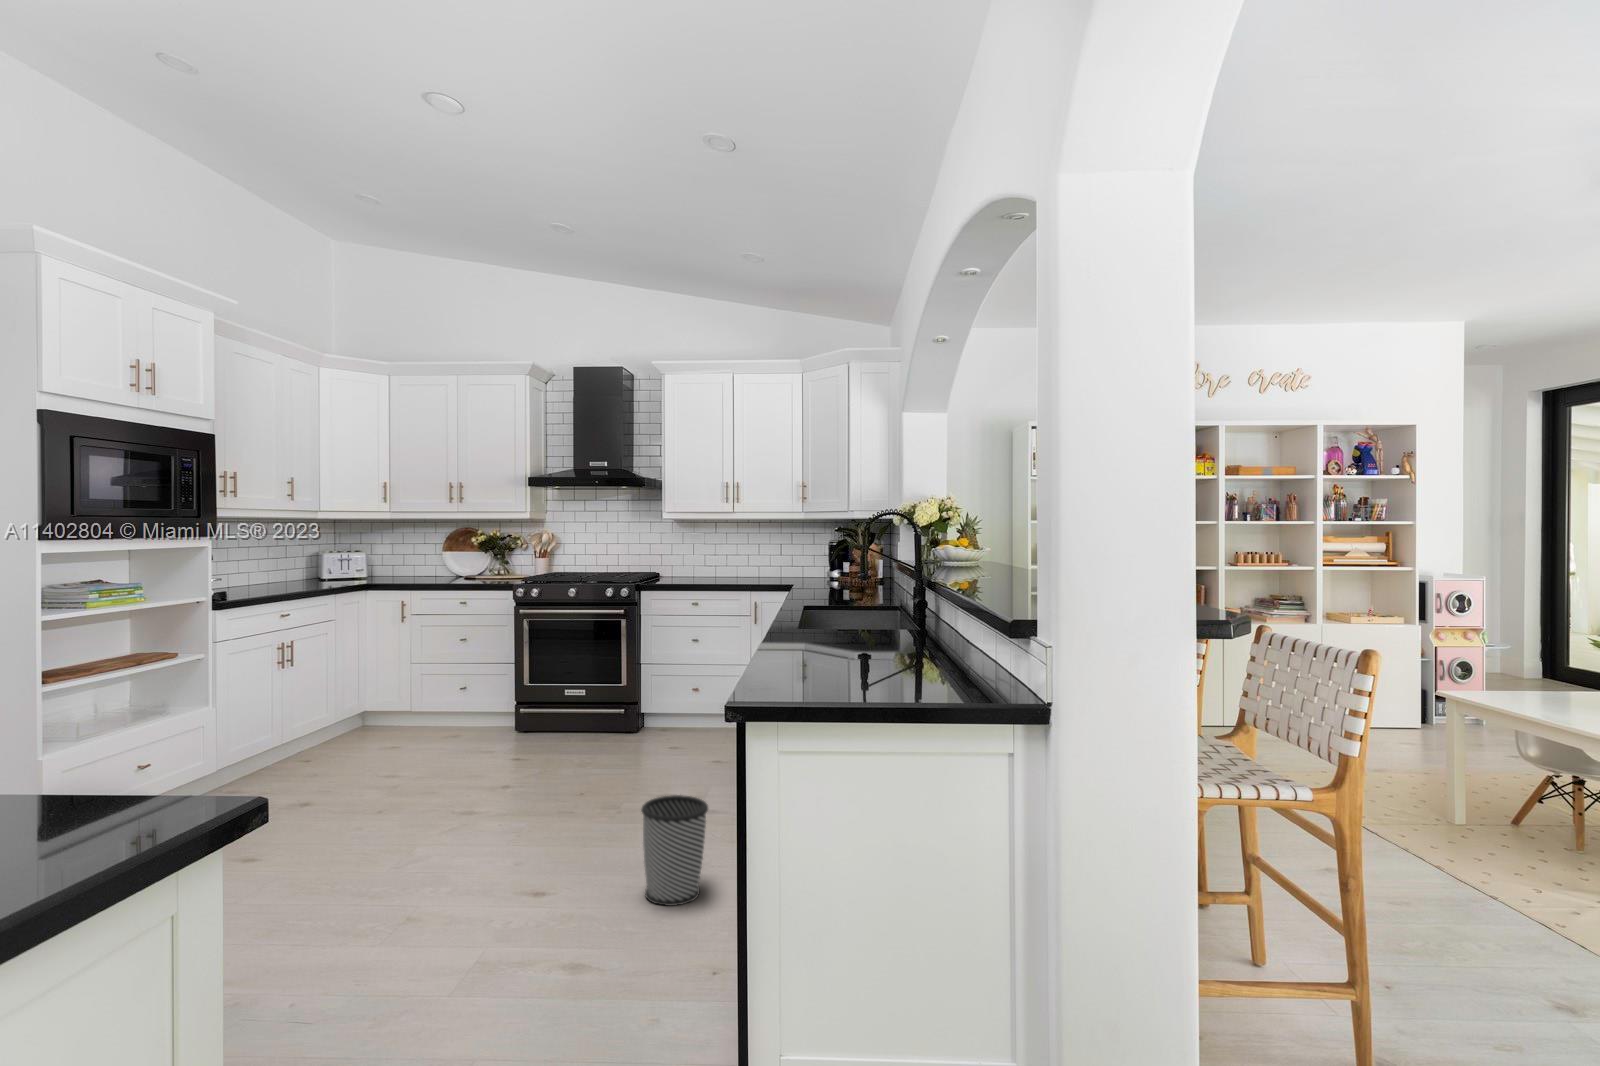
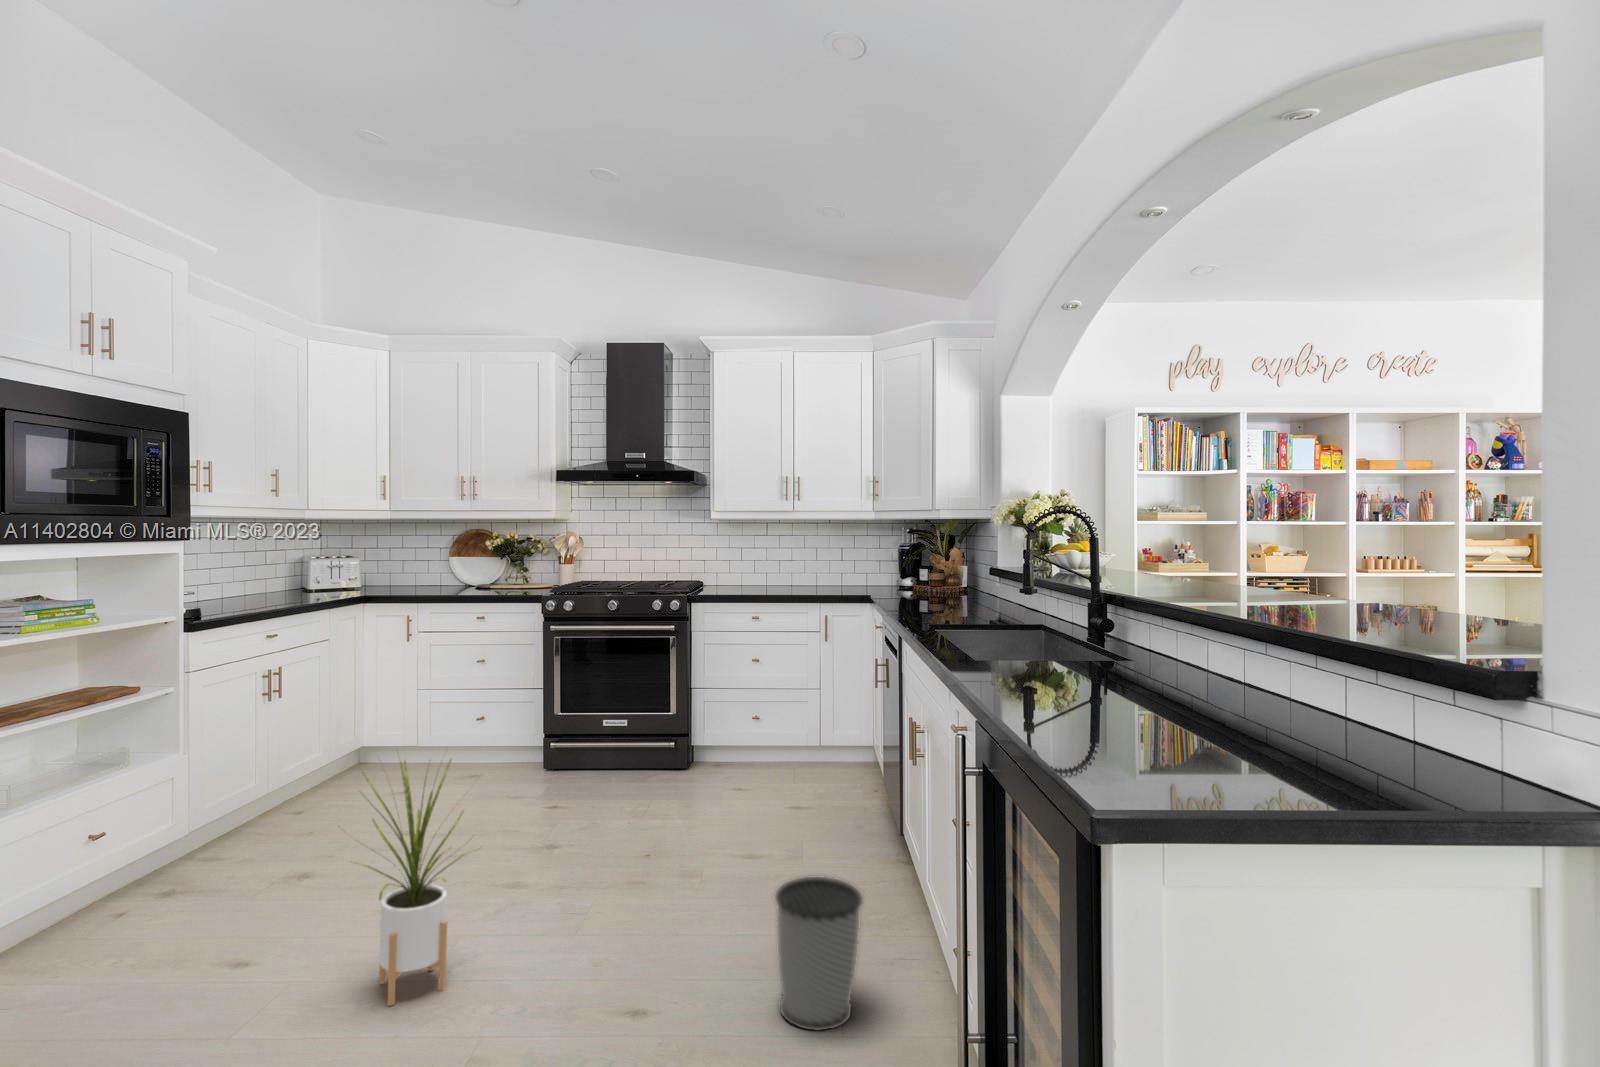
house plant: none [314,694,430,887] -> present [354,760,468,1006]

